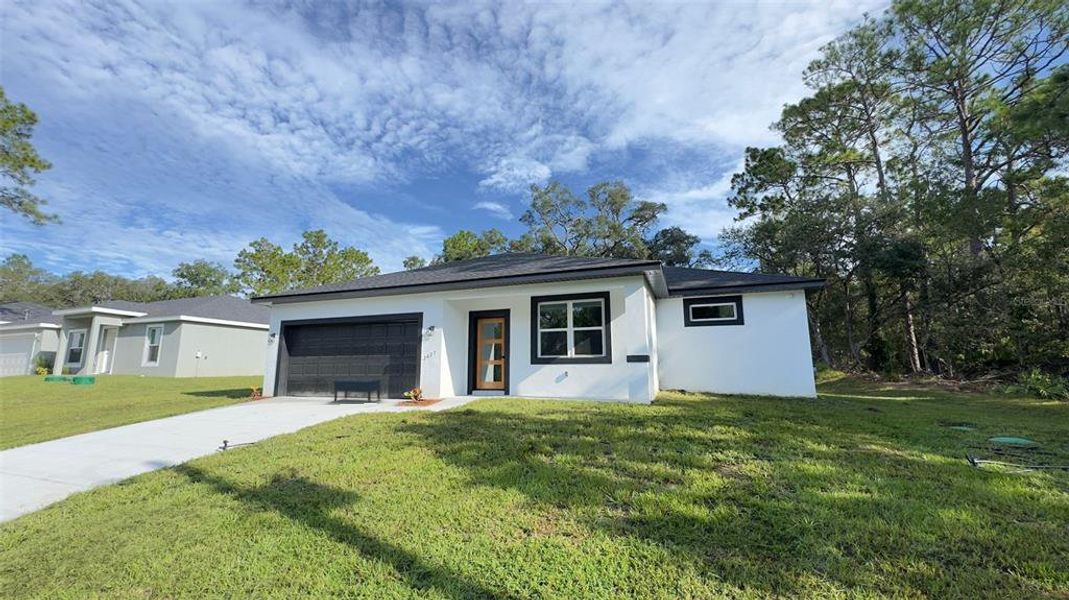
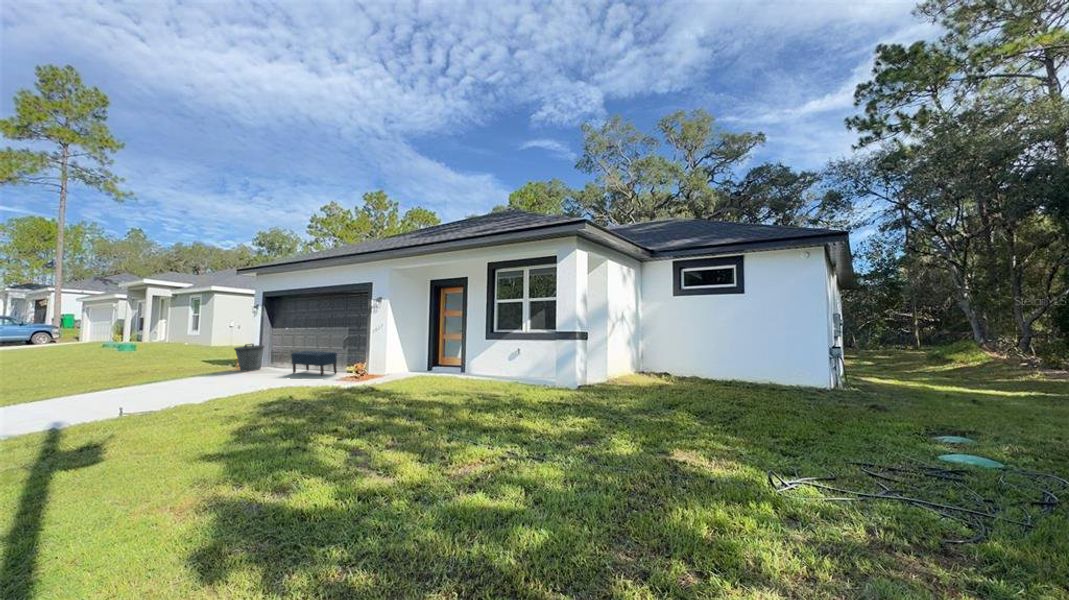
trash can: none [267,372,296,400] -> present [234,344,264,371]

